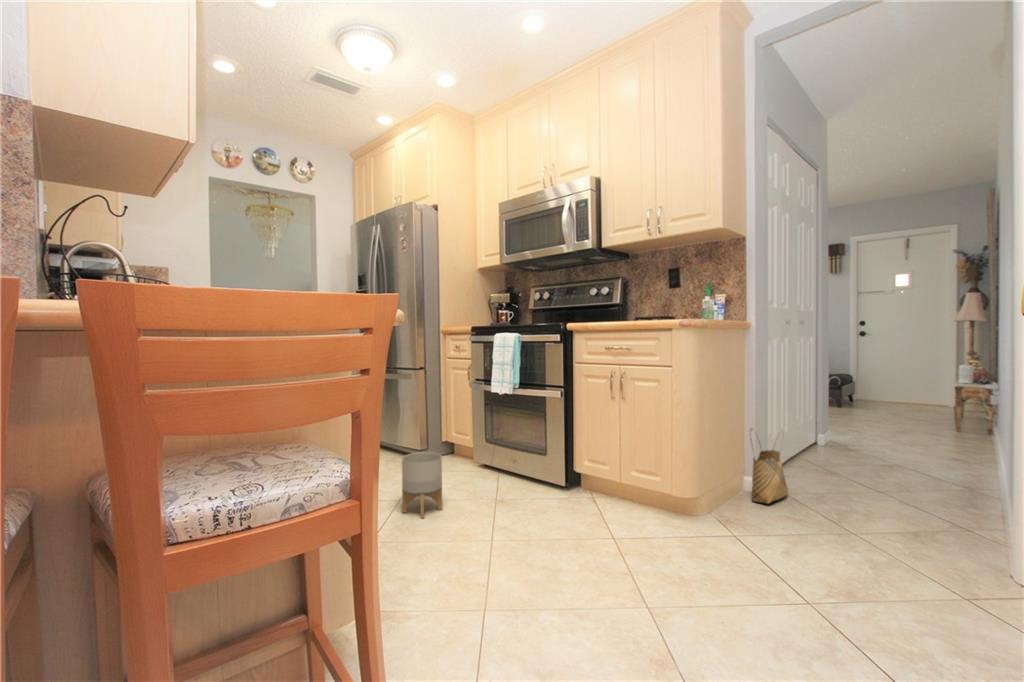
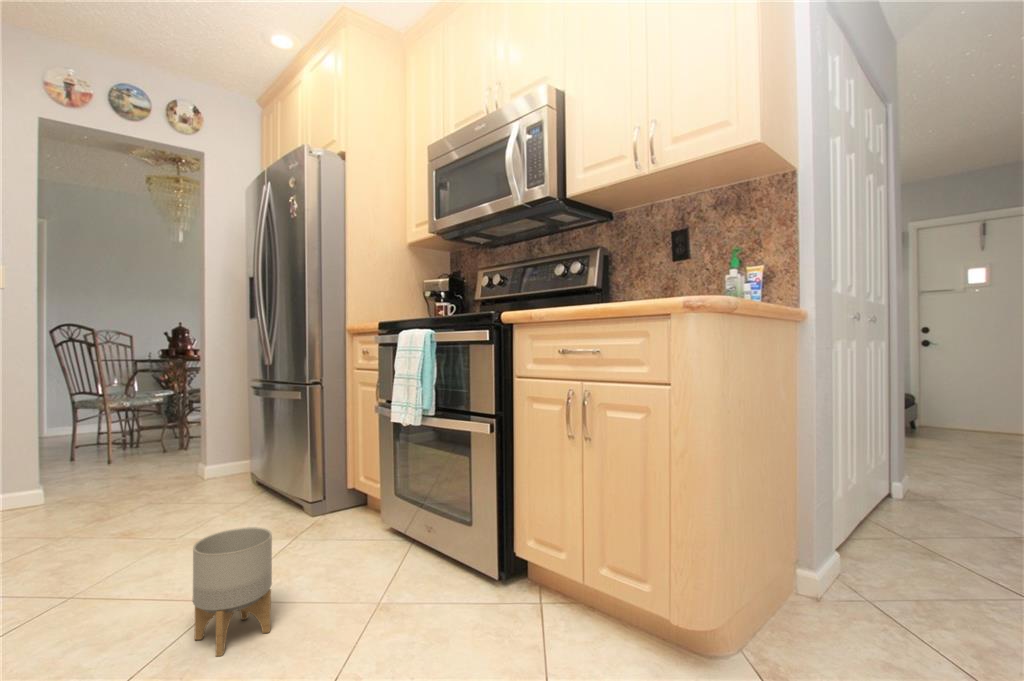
woven basket: present [750,430,788,504] -> none [808,489,878,632]

